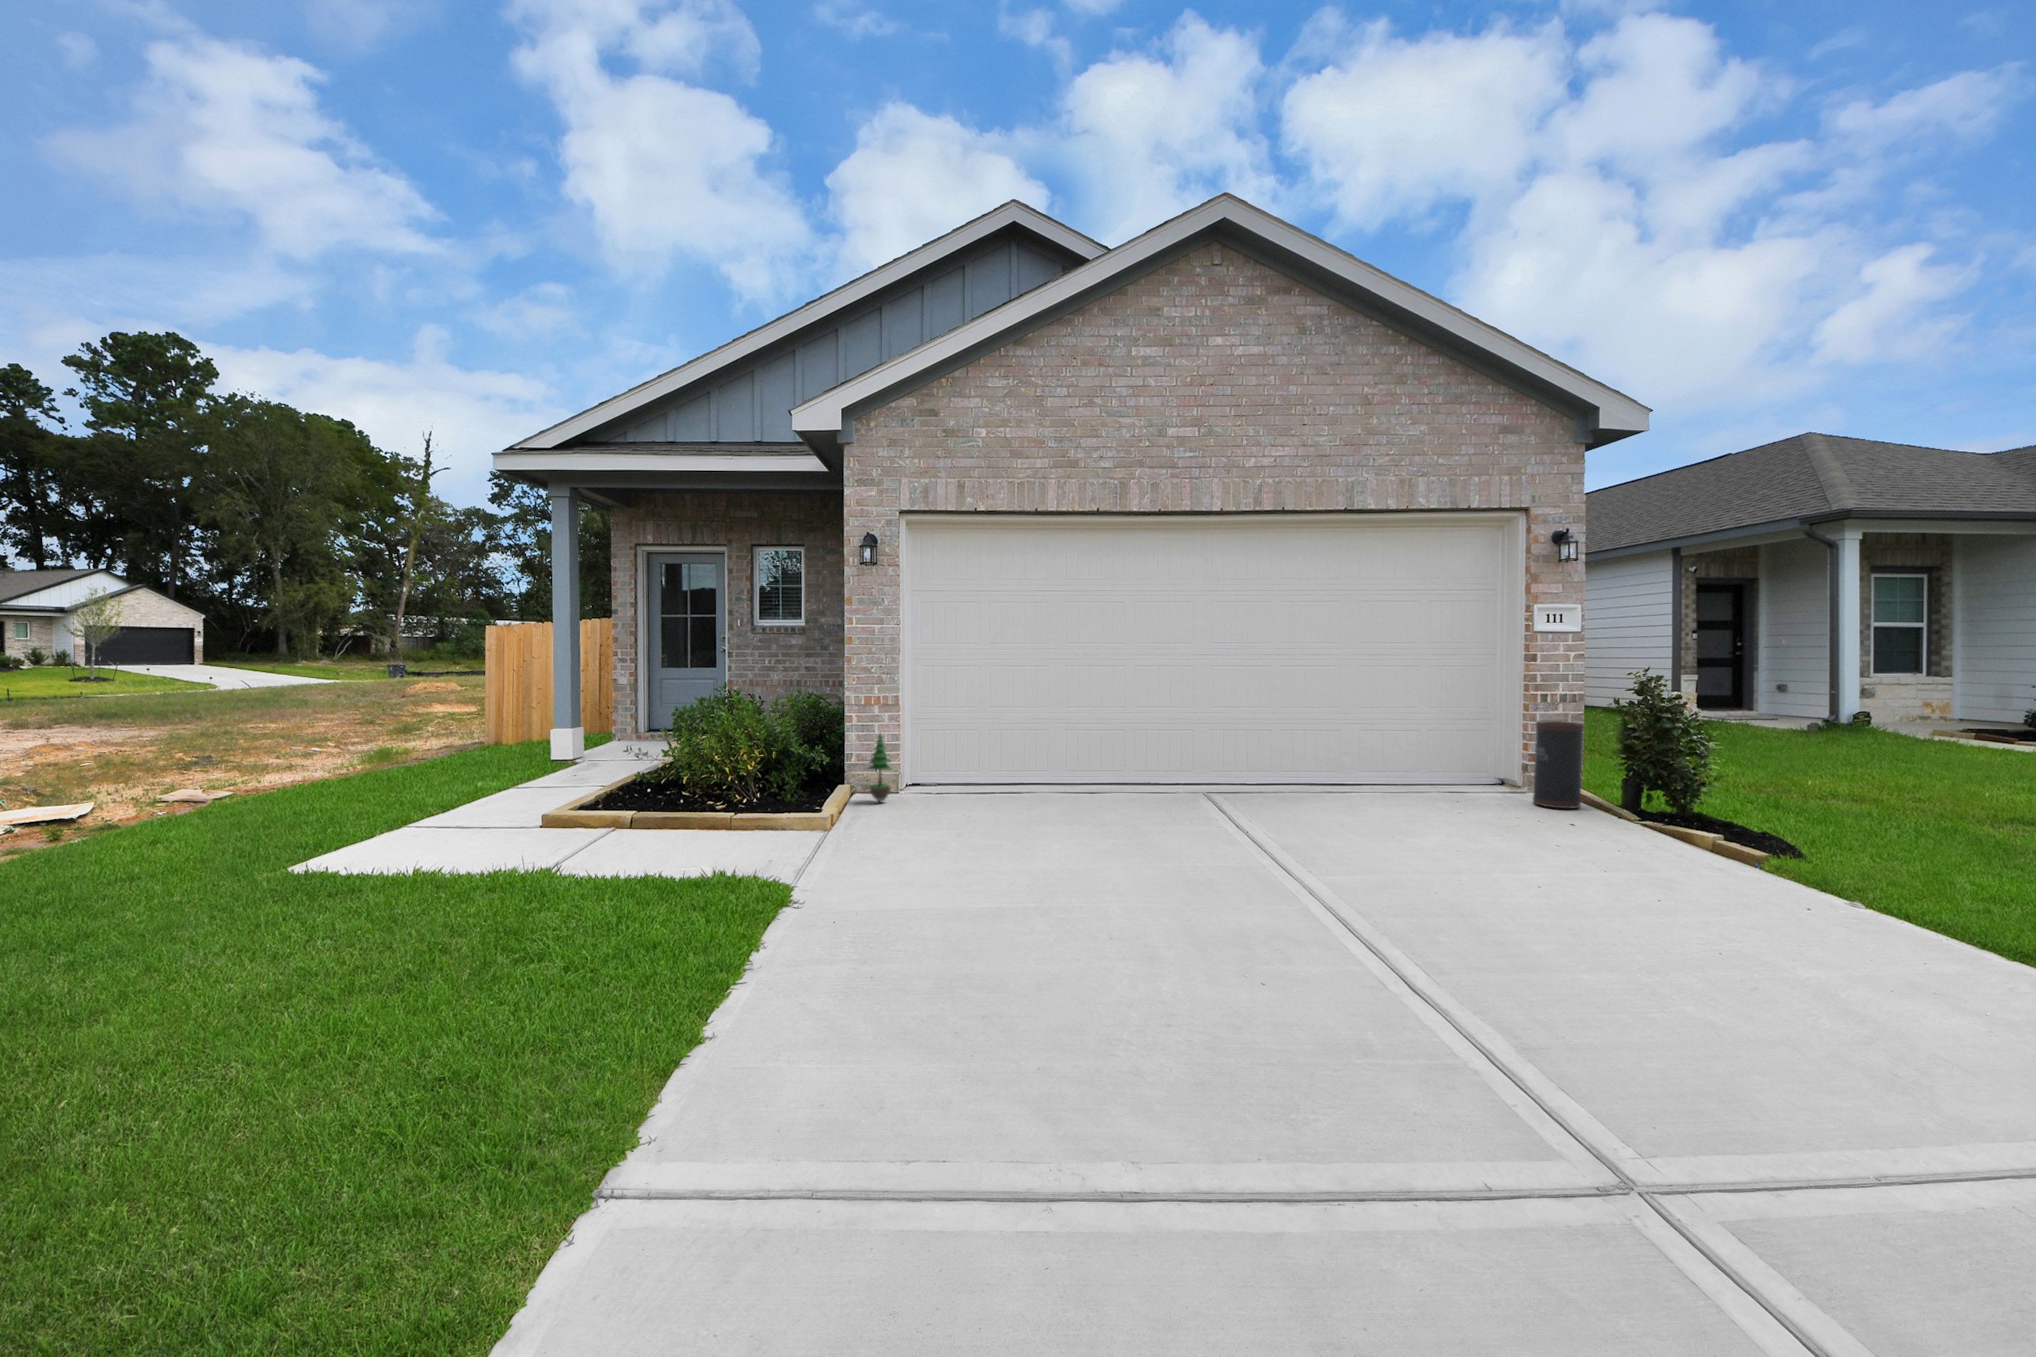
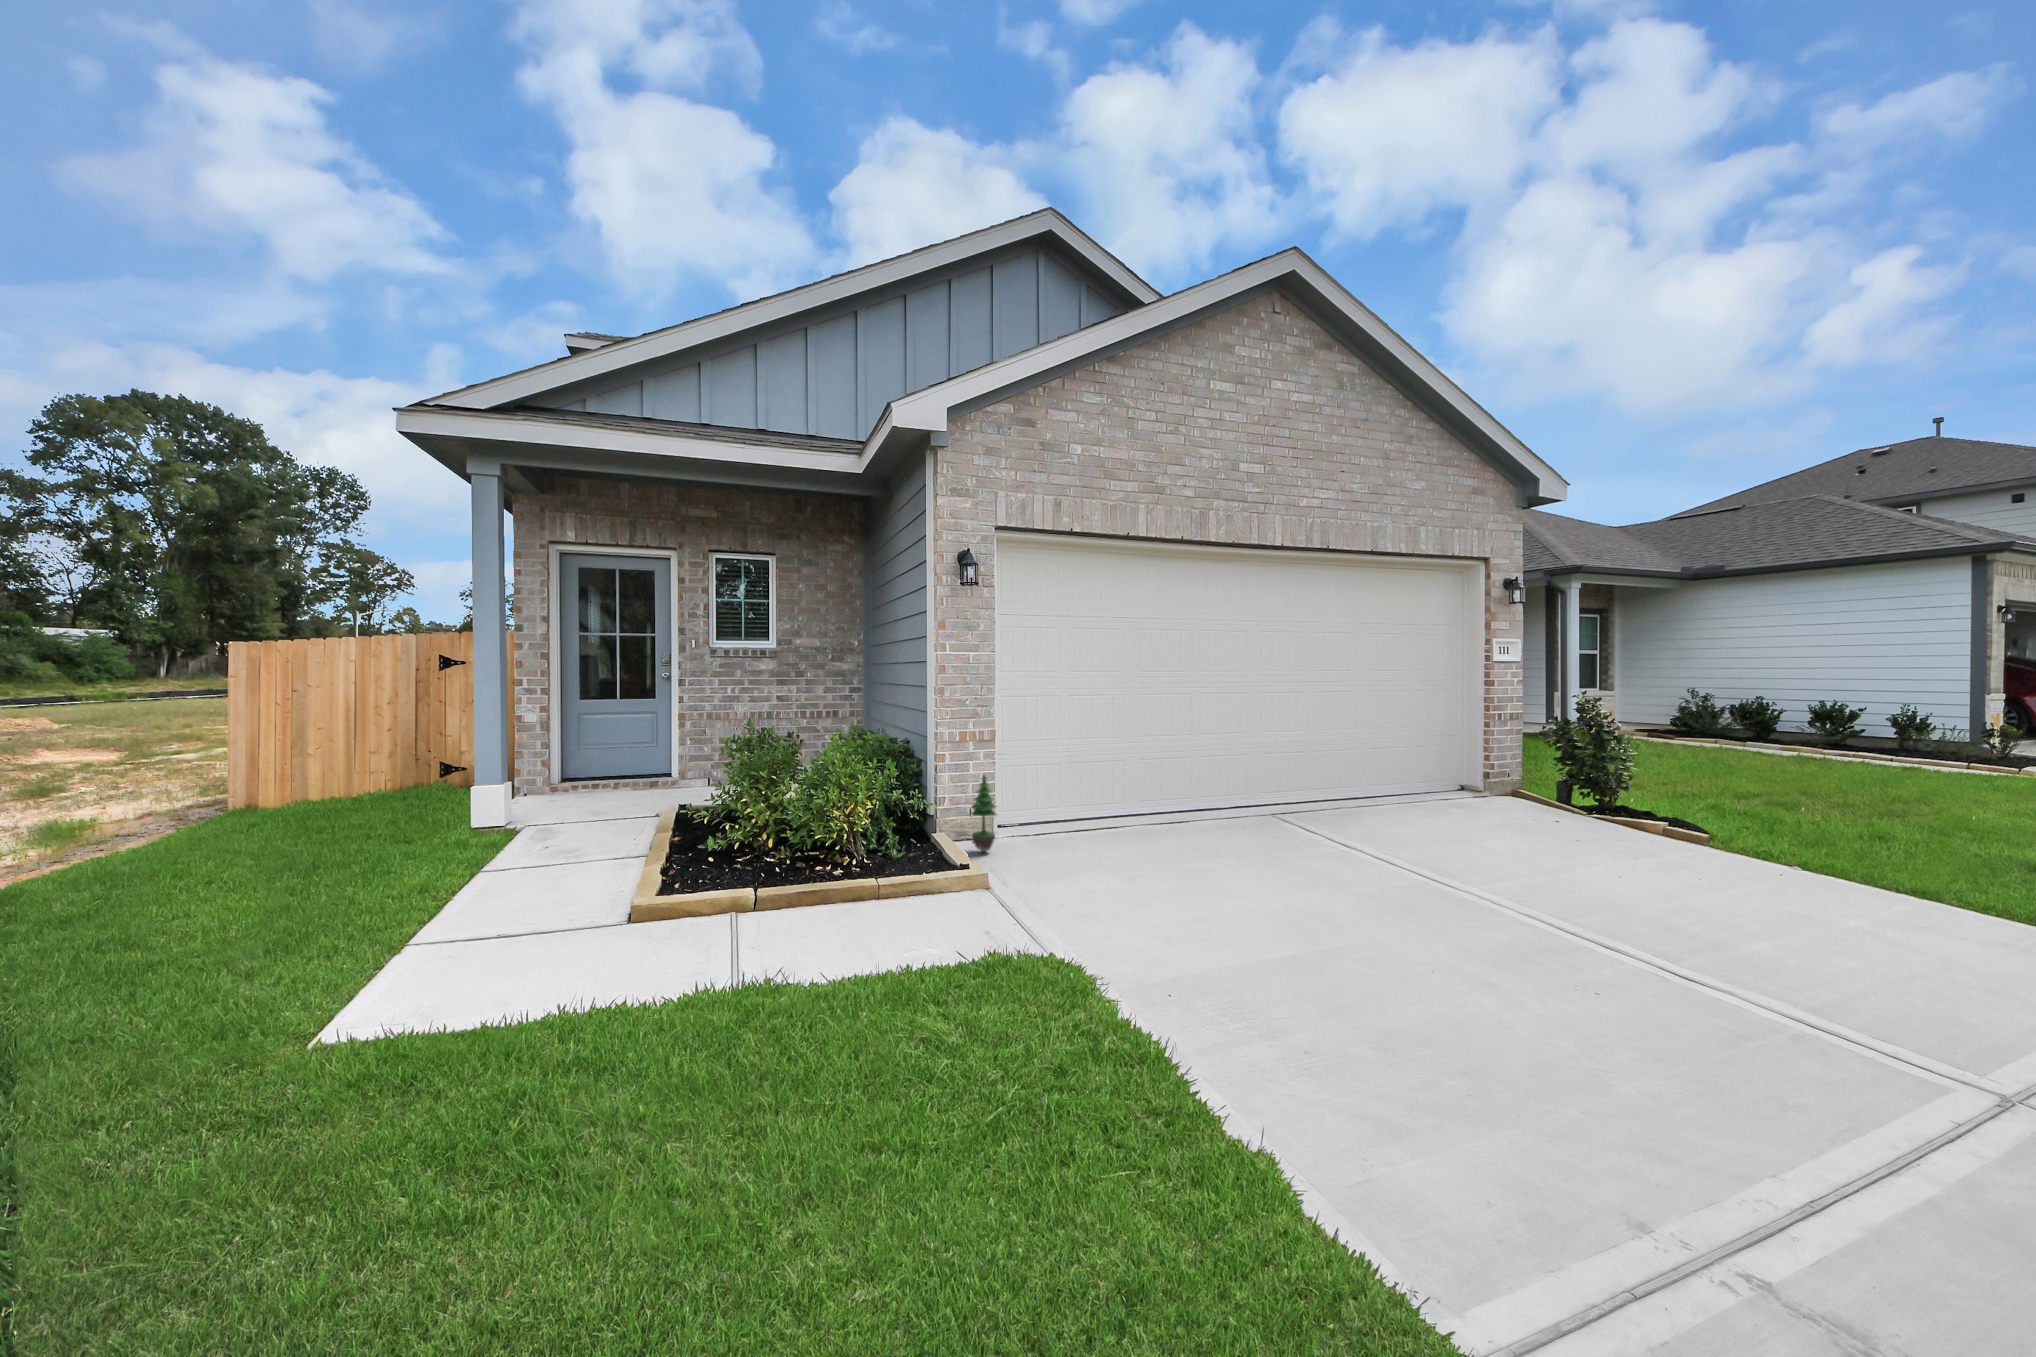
trash can: present [1533,721,1584,809] -> none [1497,735,1541,809]

